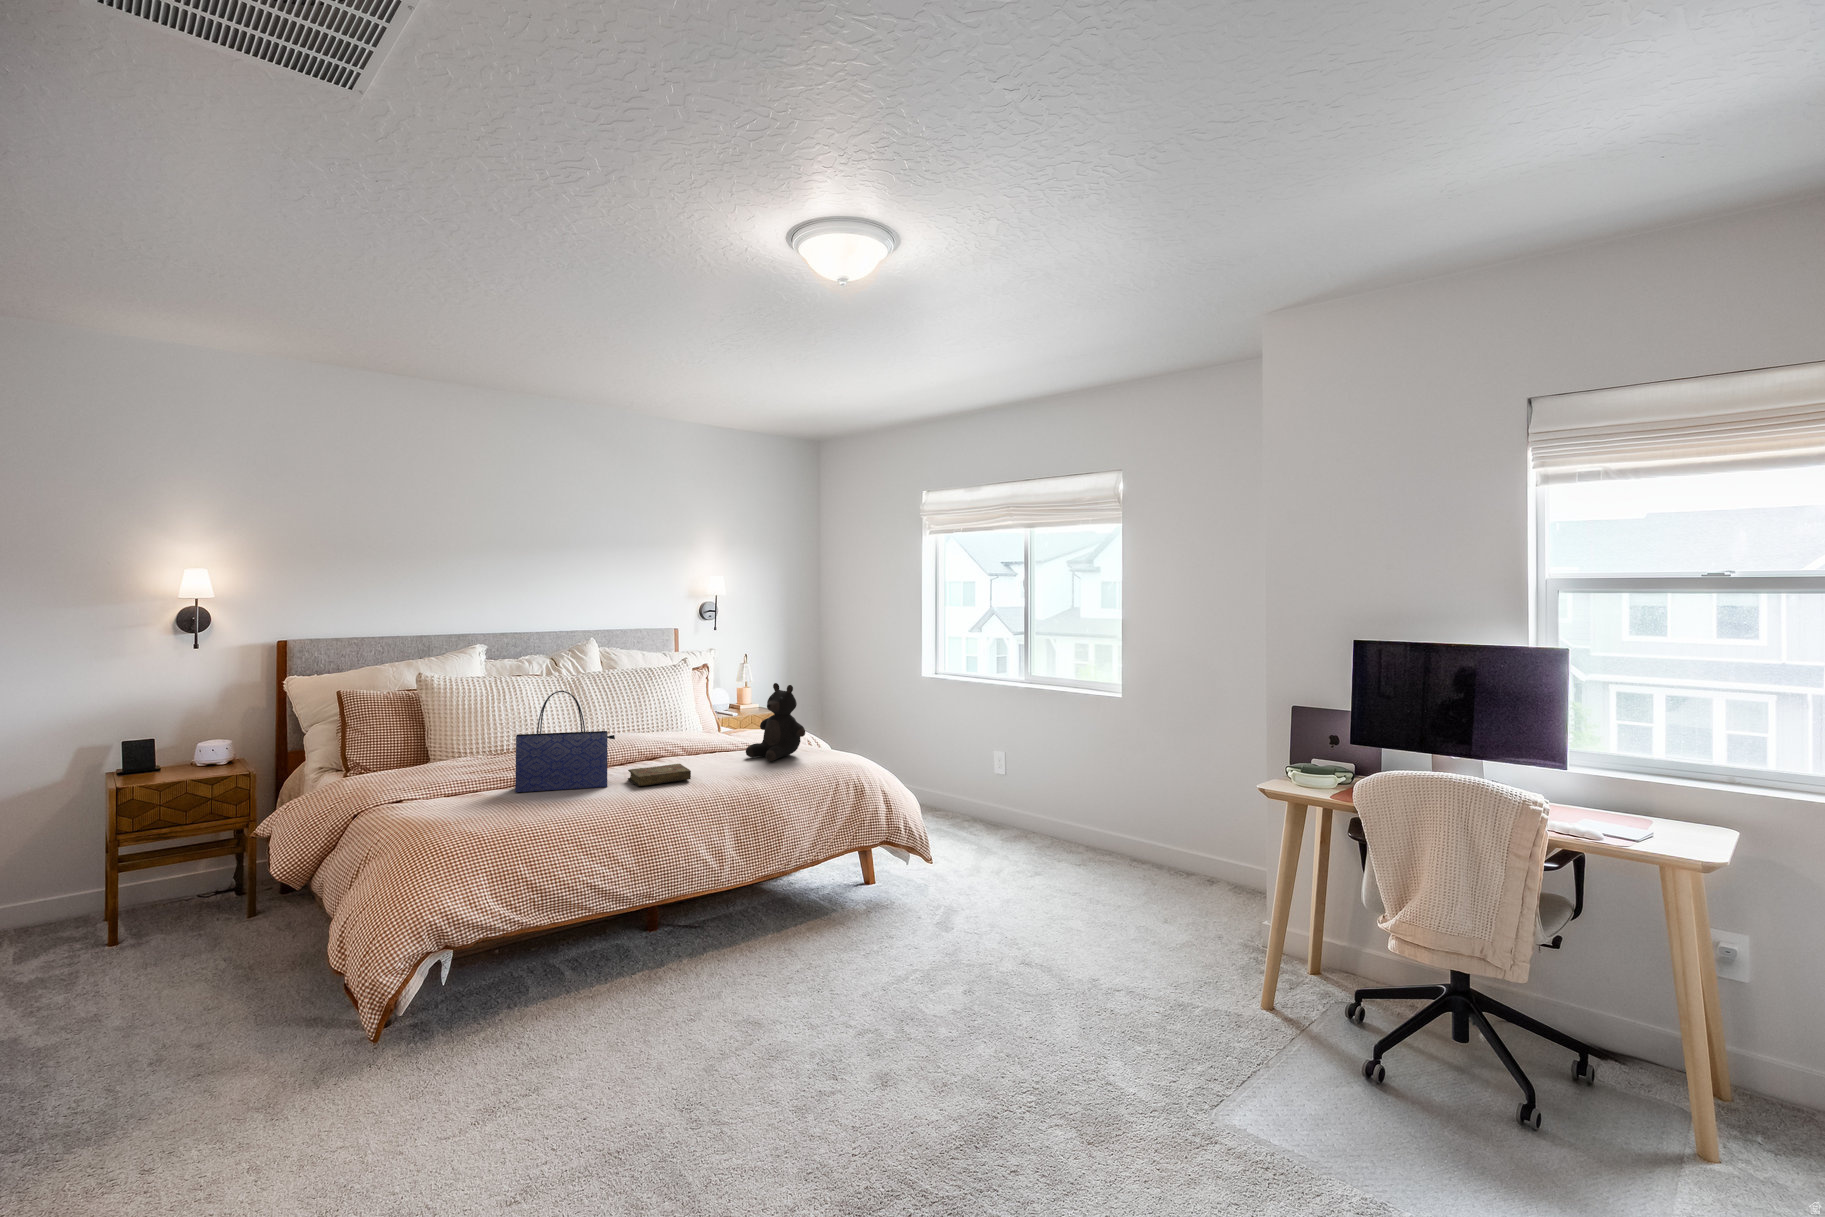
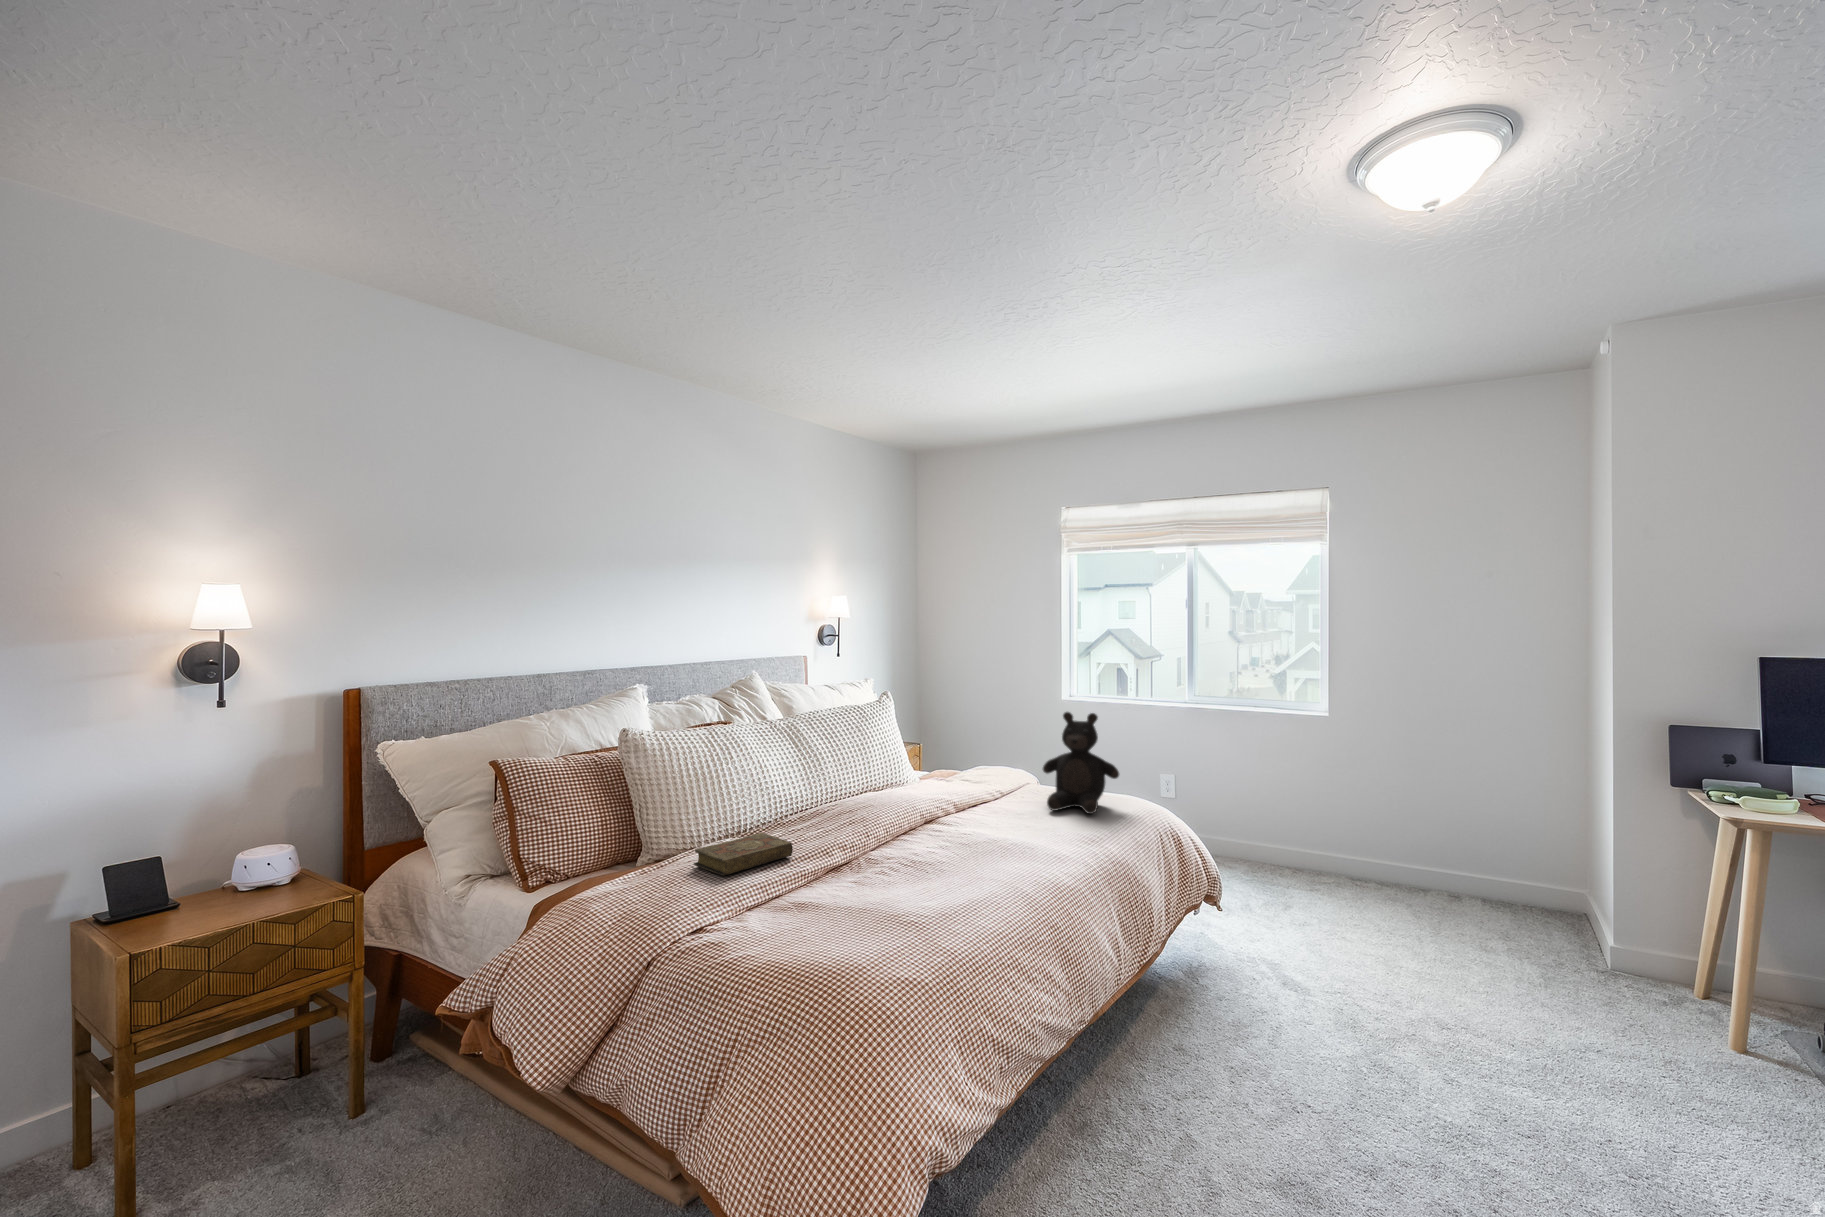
tote bag: present [515,691,615,792] -> none [842,735,966,895]
book: present [628,764,691,786] -> present [694,833,793,876]

